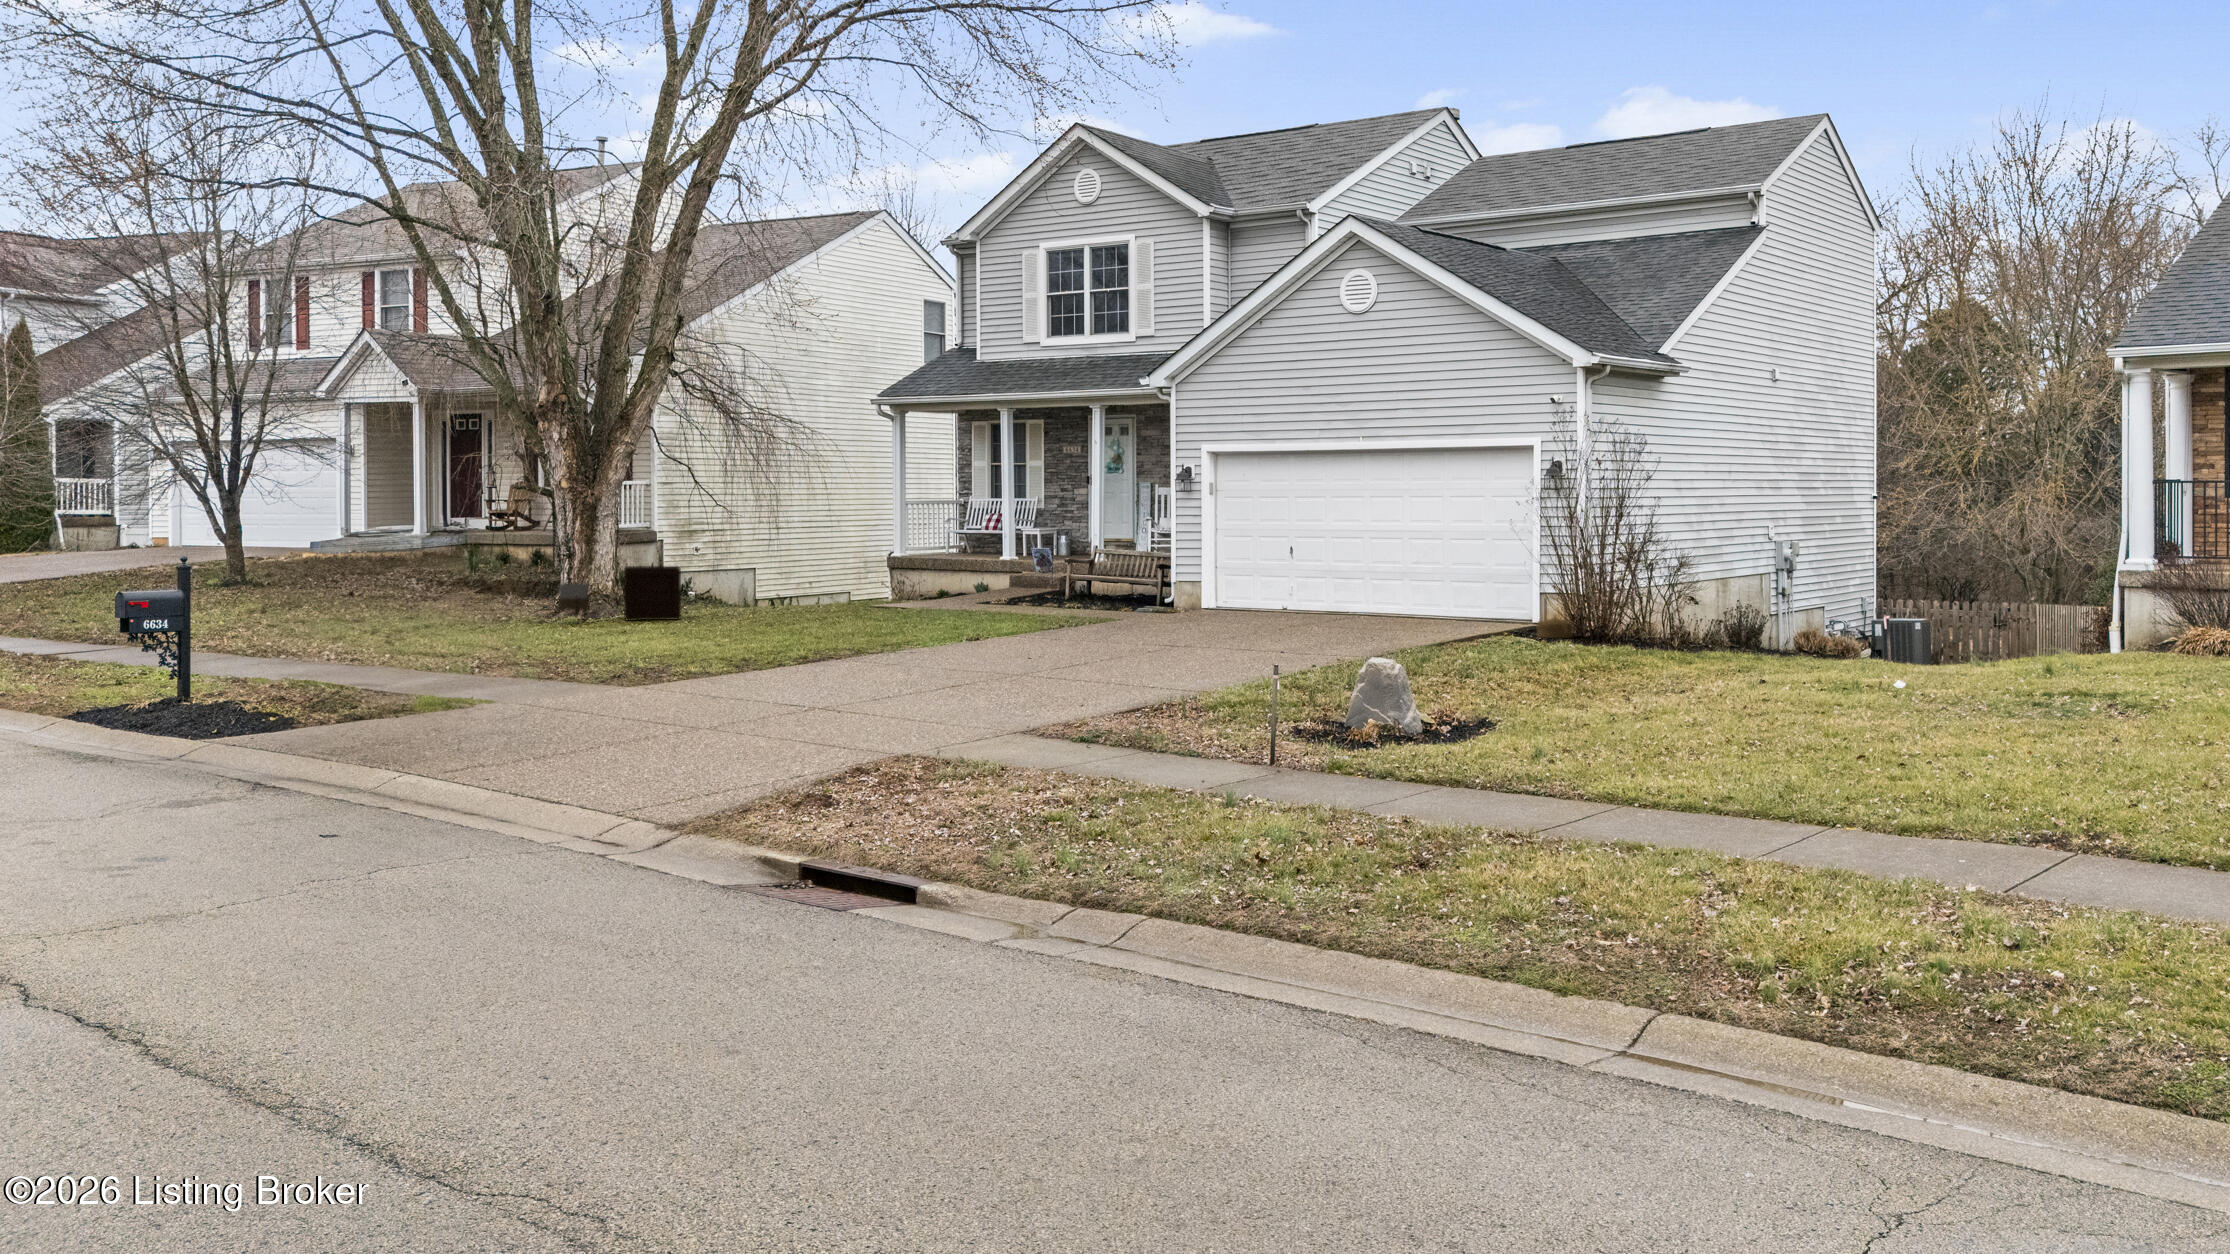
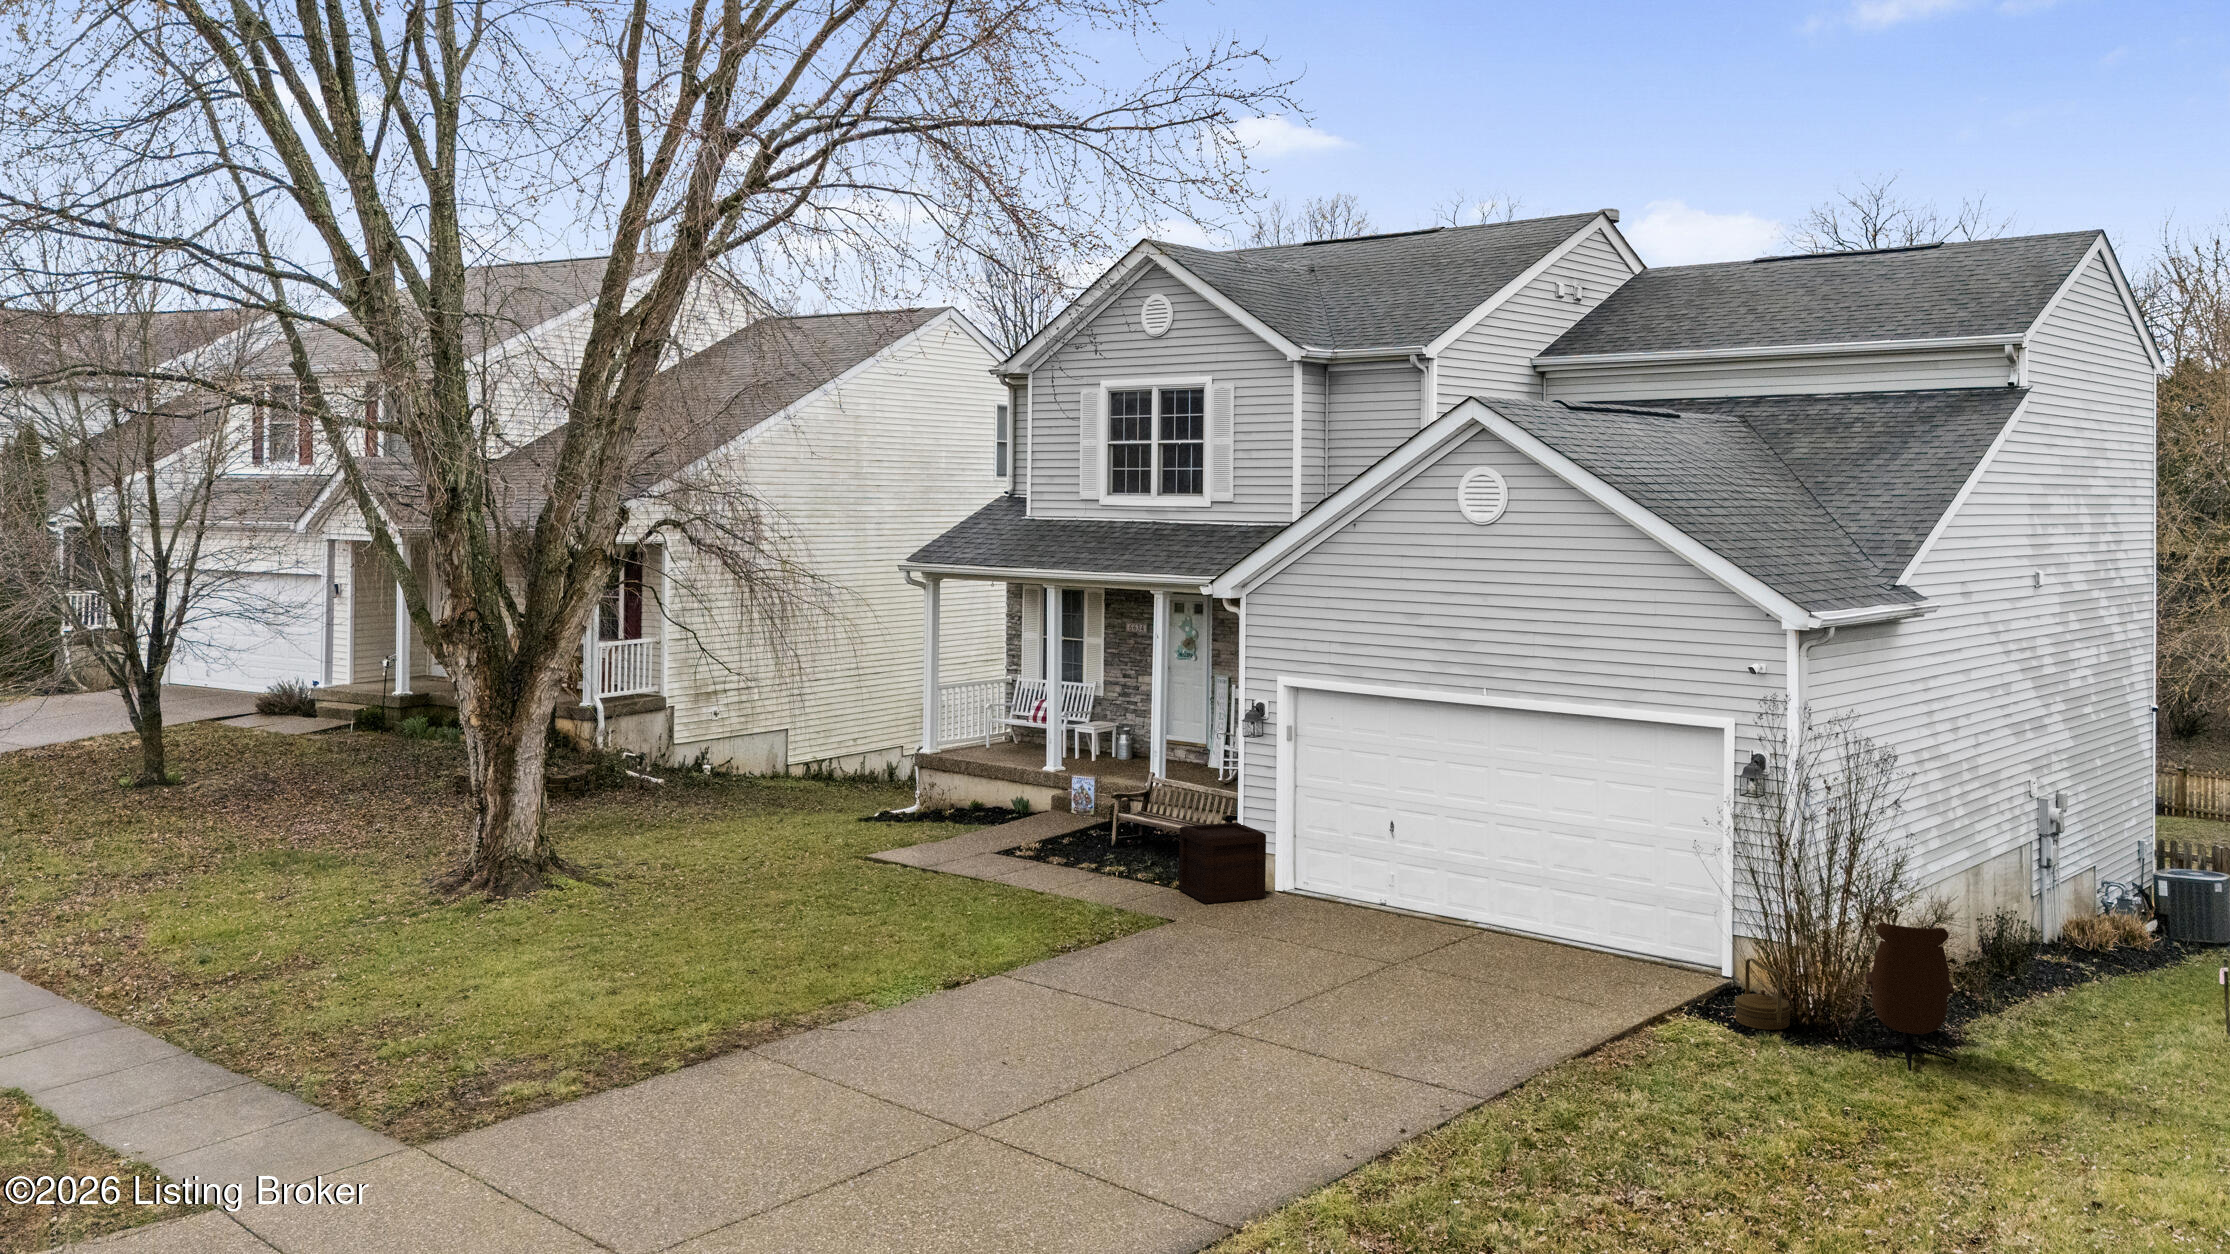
lounge chair: none [1617,545,1679,644] -> present [1860,922,1957,1071]
wooden crate: present [624,566,681,621] -> present [1179,823,1266,904]
planter: present [558,583,588,611] -> none [454,851,493,908]

